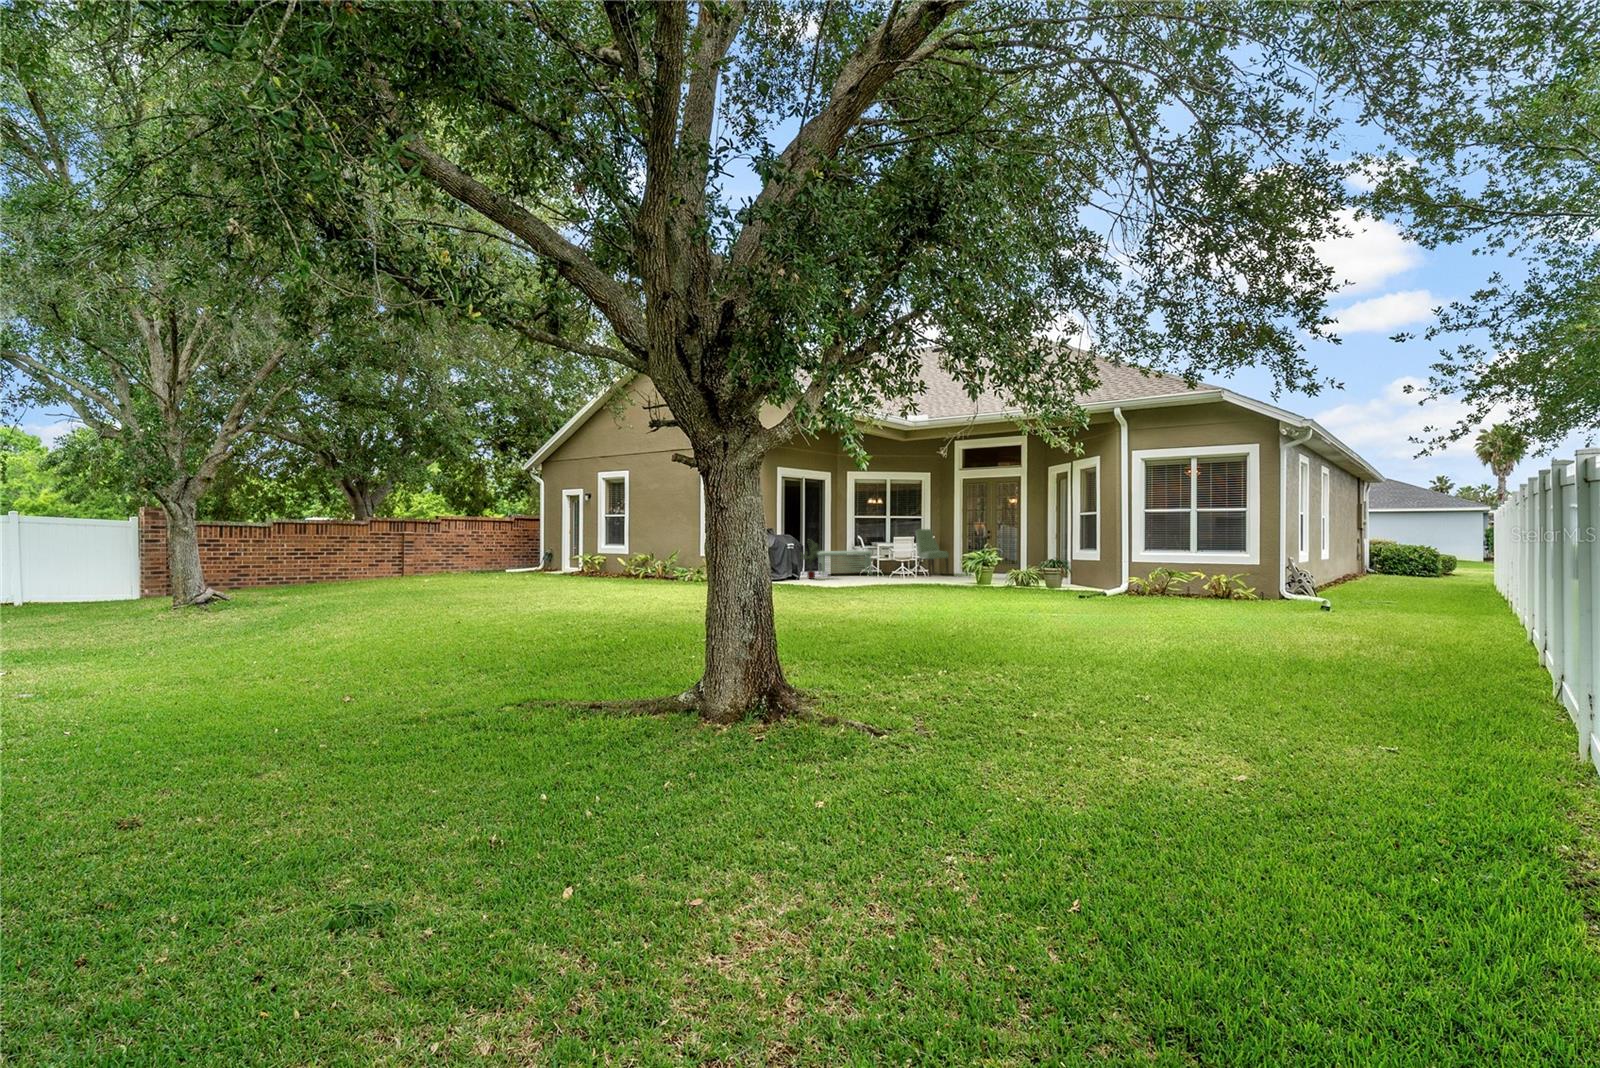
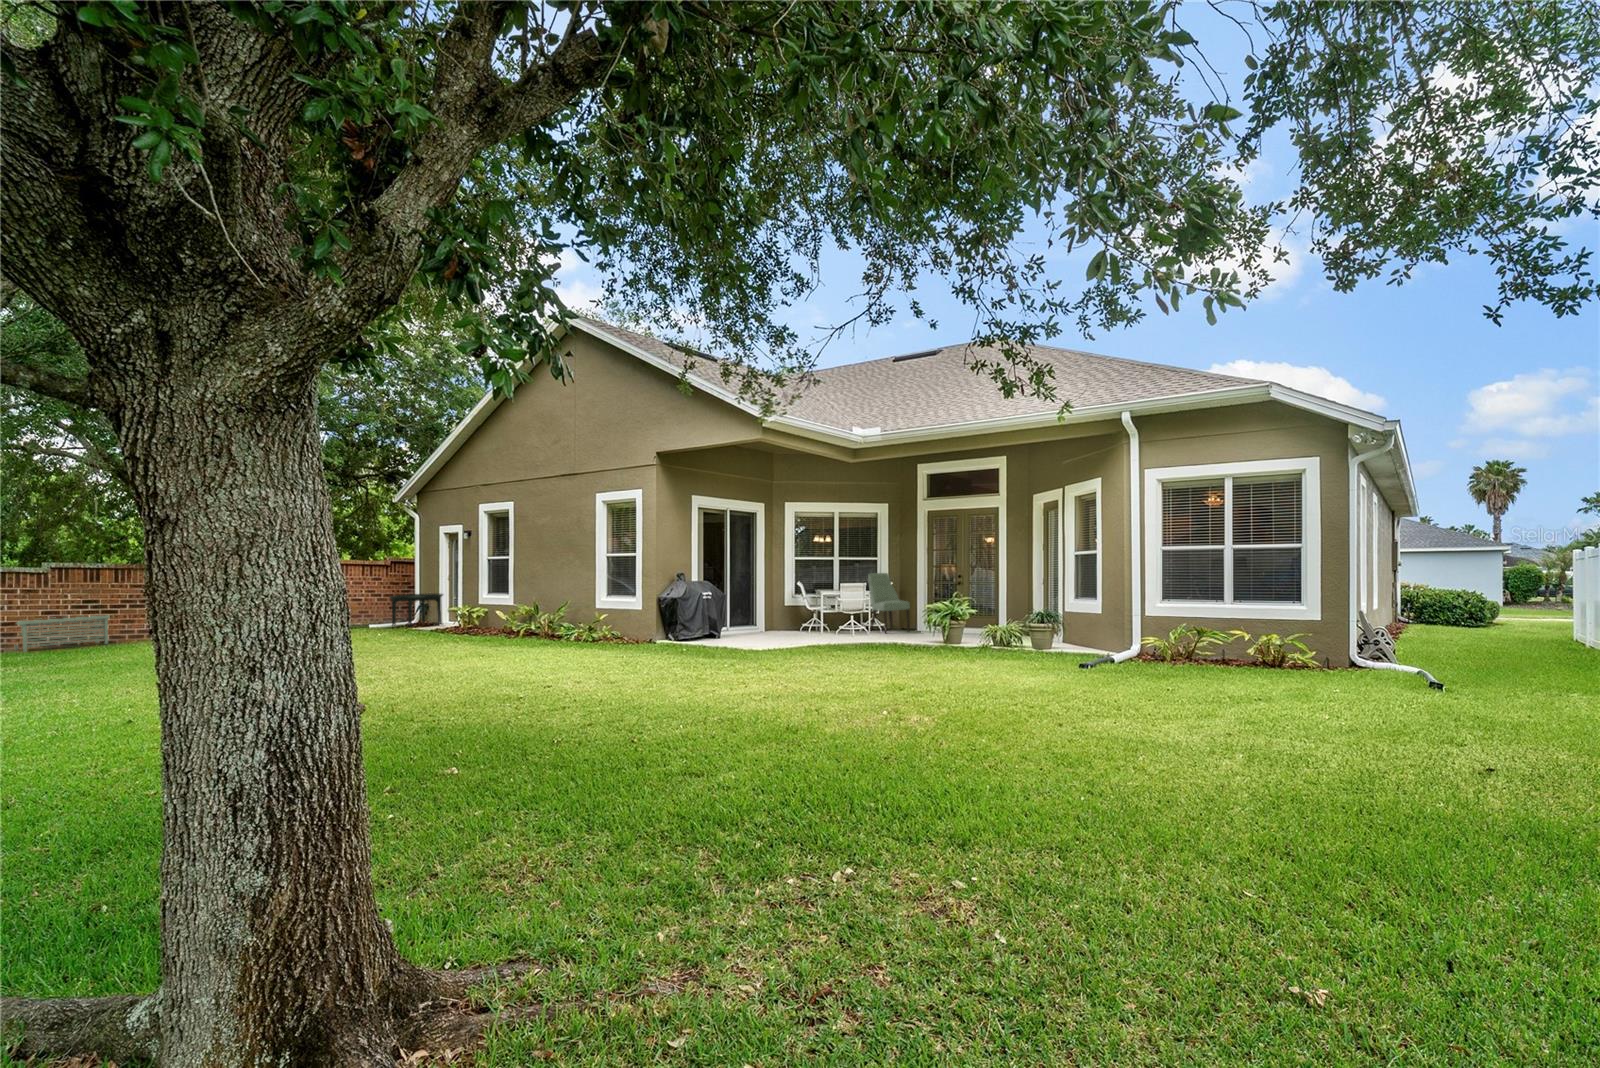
potted tree: present [800,539,819,579] -> none [717,586,746,639]
round table: none [524,545,567,571] -> present [389,593,443,627]
storage bench: present [818,551,872,575] -> present [15,615,109,652]

